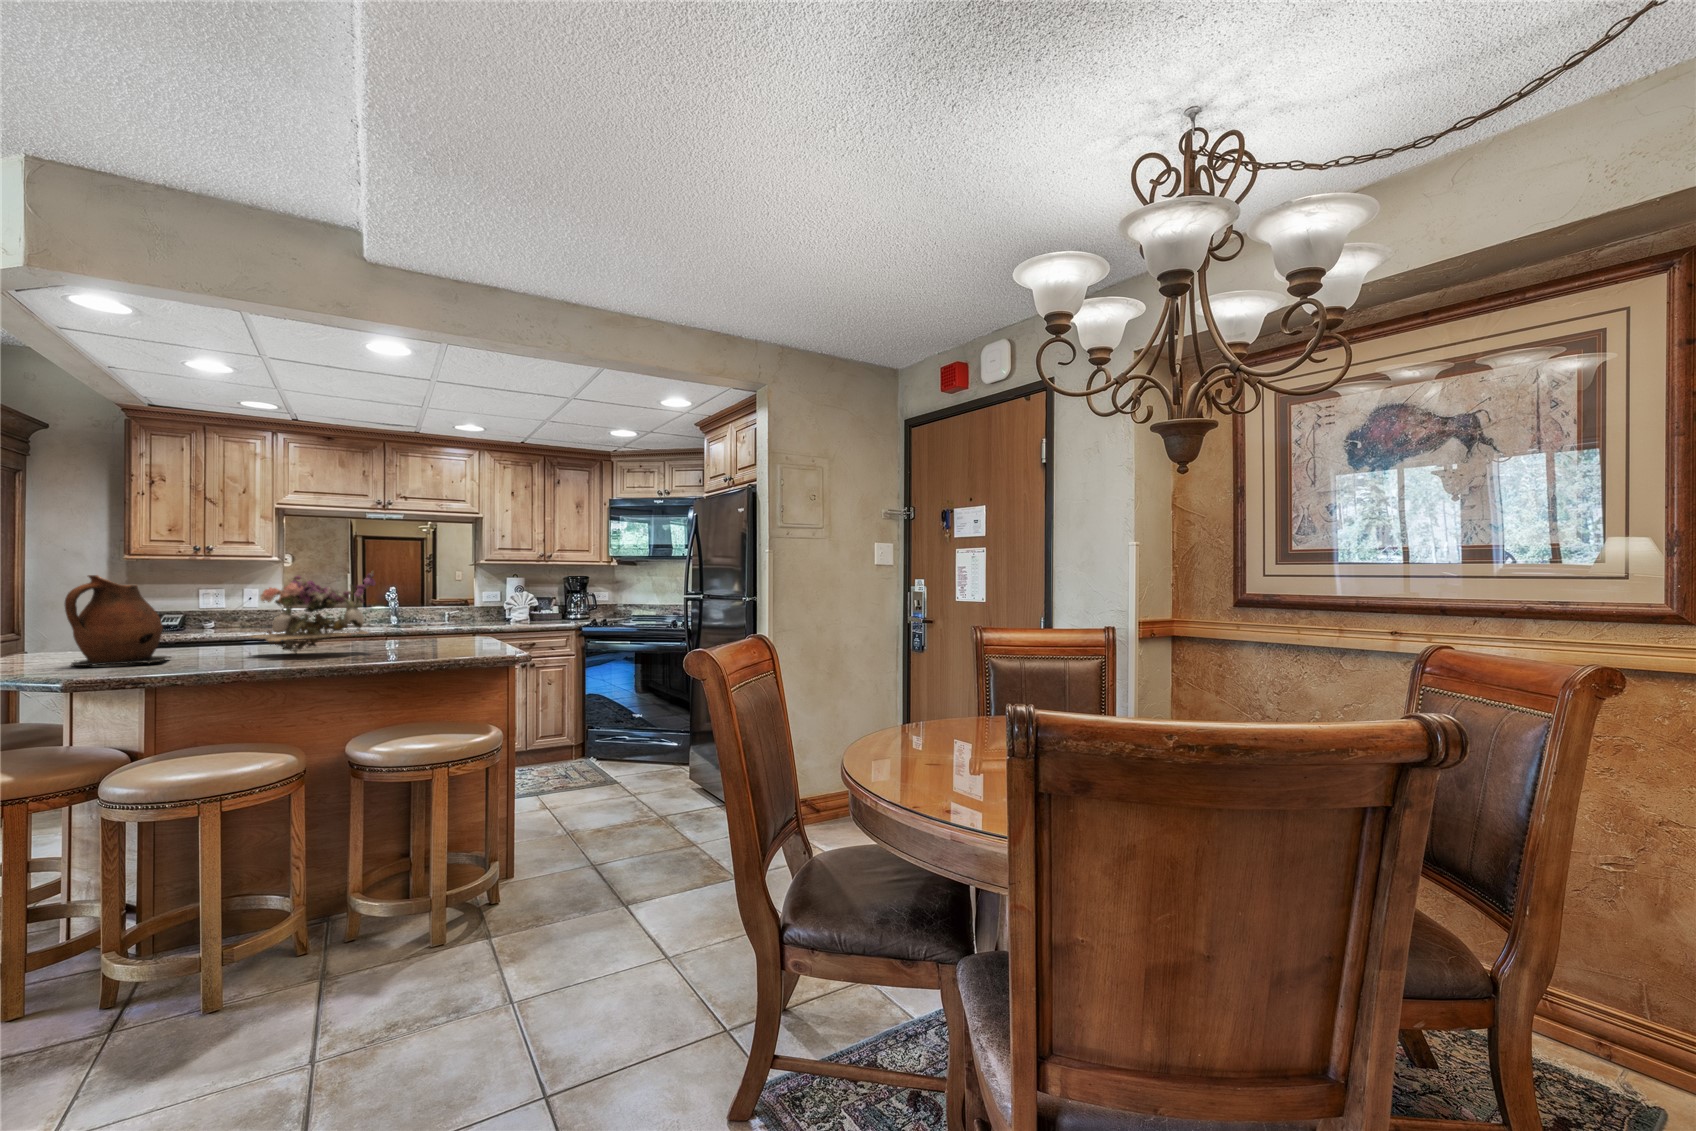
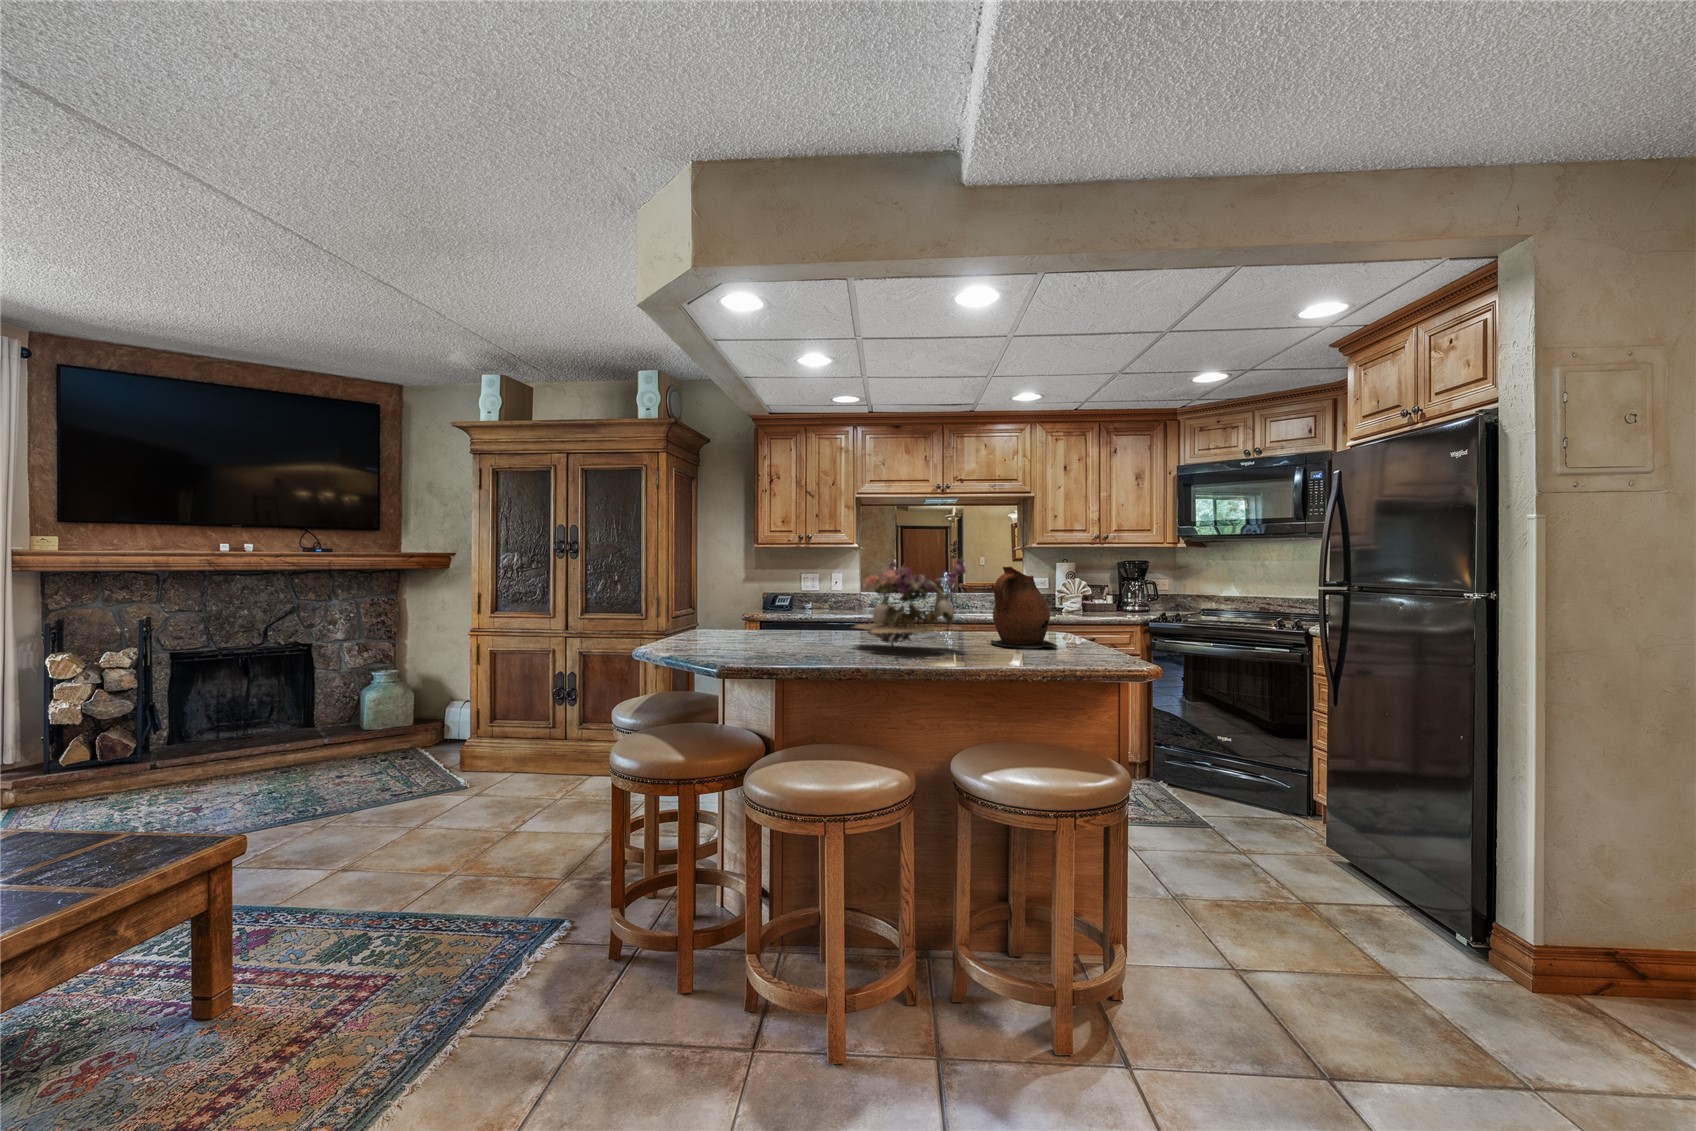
ceramic pitcher: present [65,575,171,666] -> present [990,567,1058,648]

